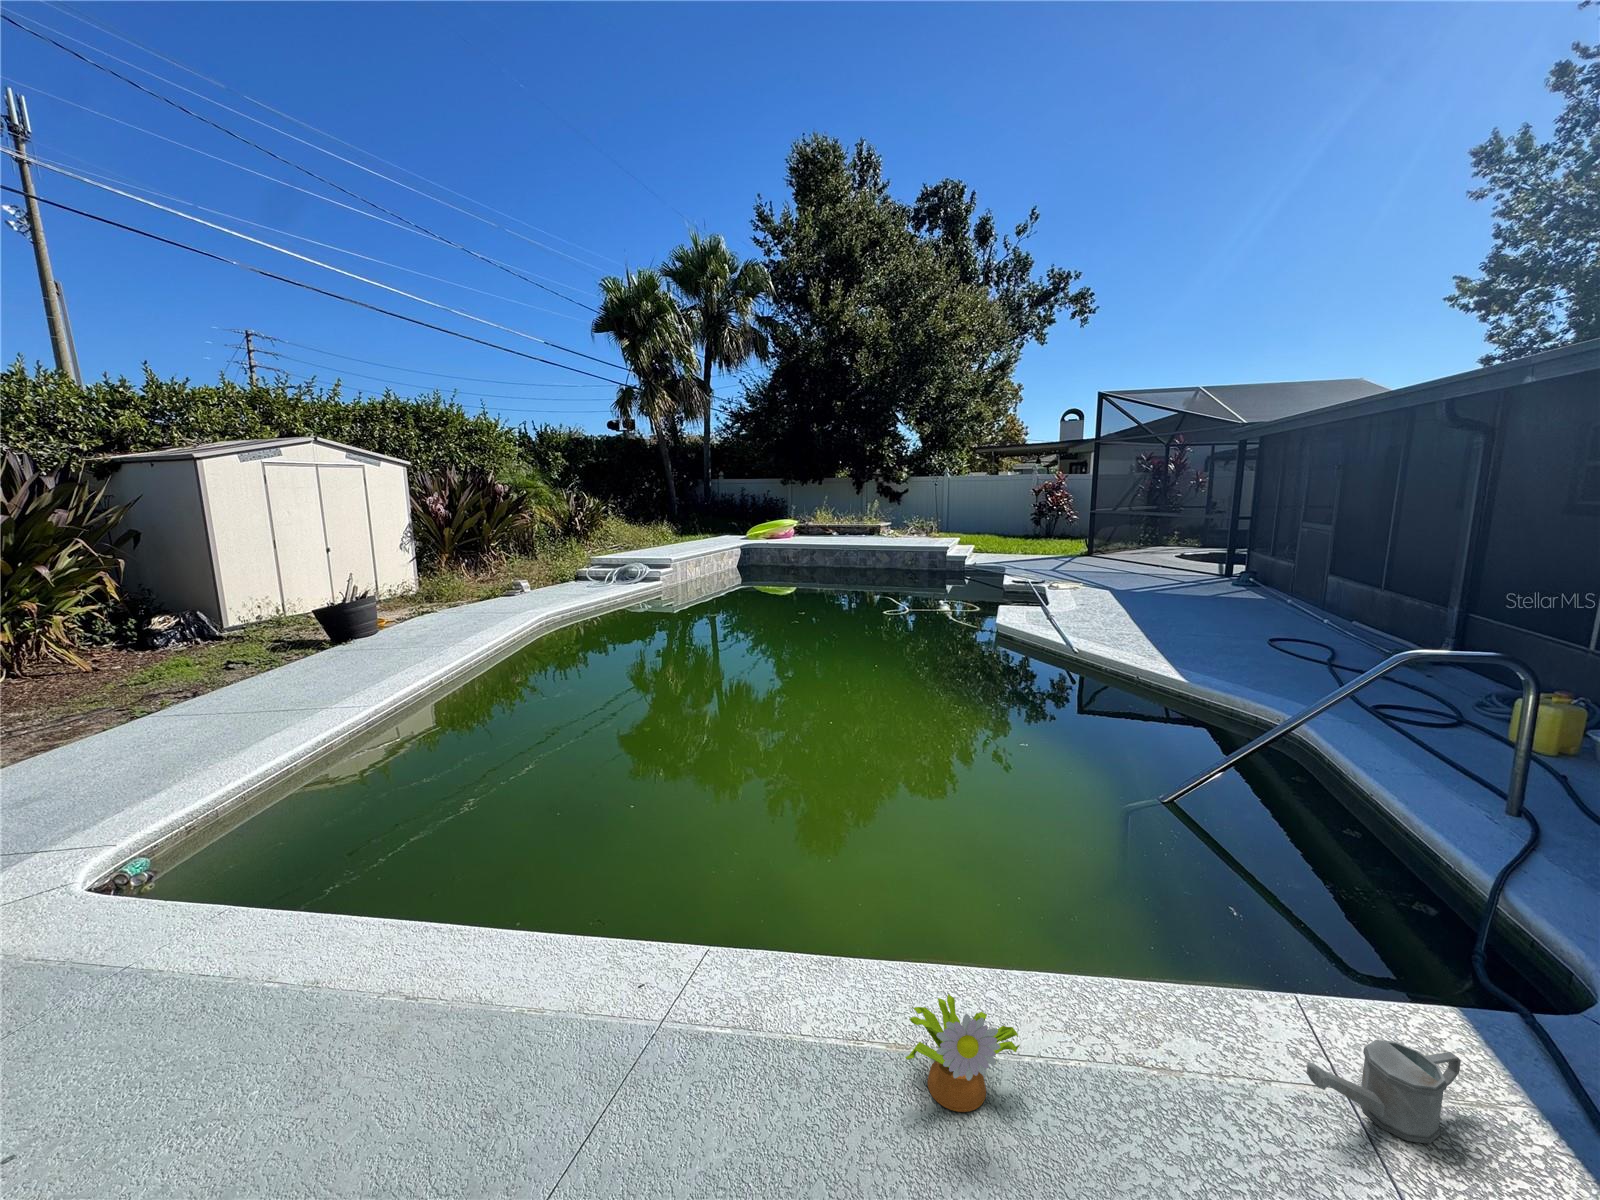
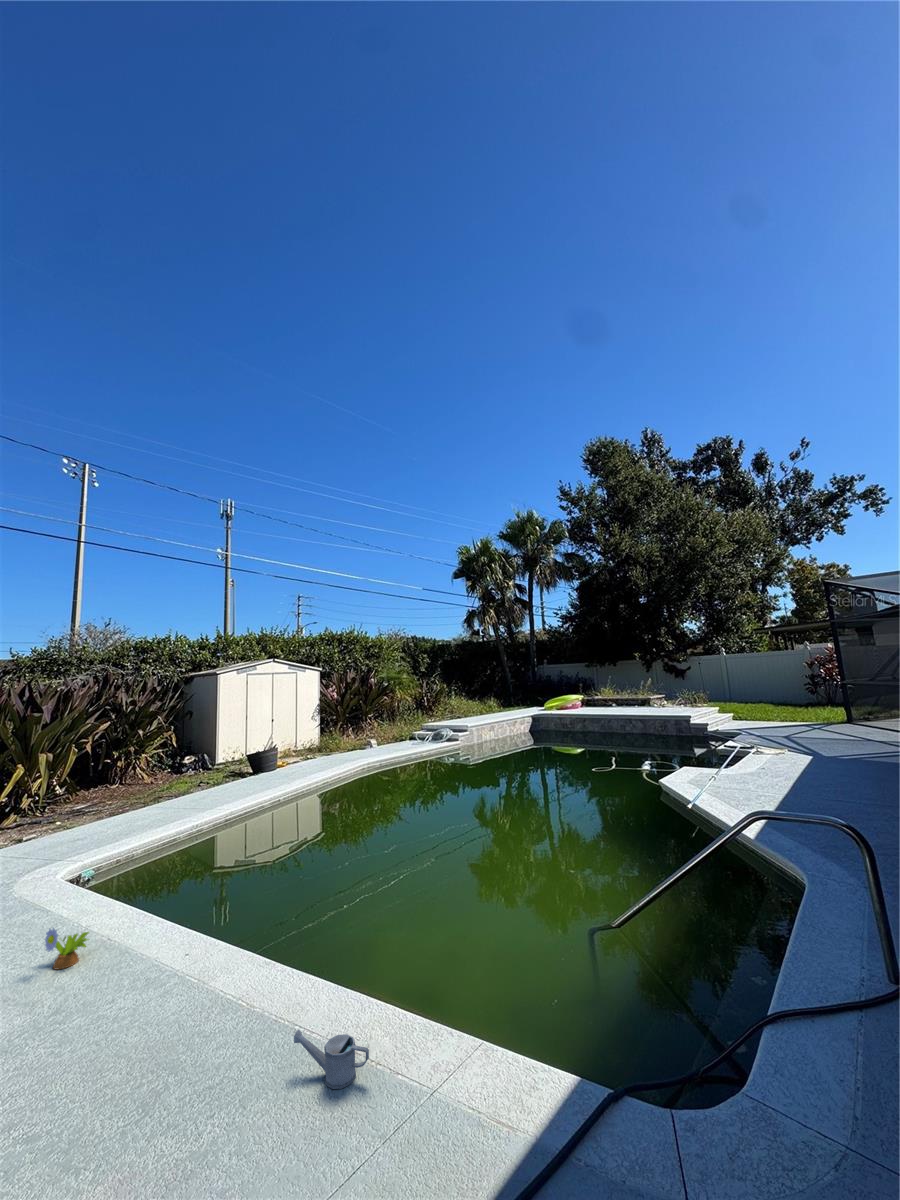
decorative plant: present [906,994,1020,1112] -> present [45,928,89,969]

